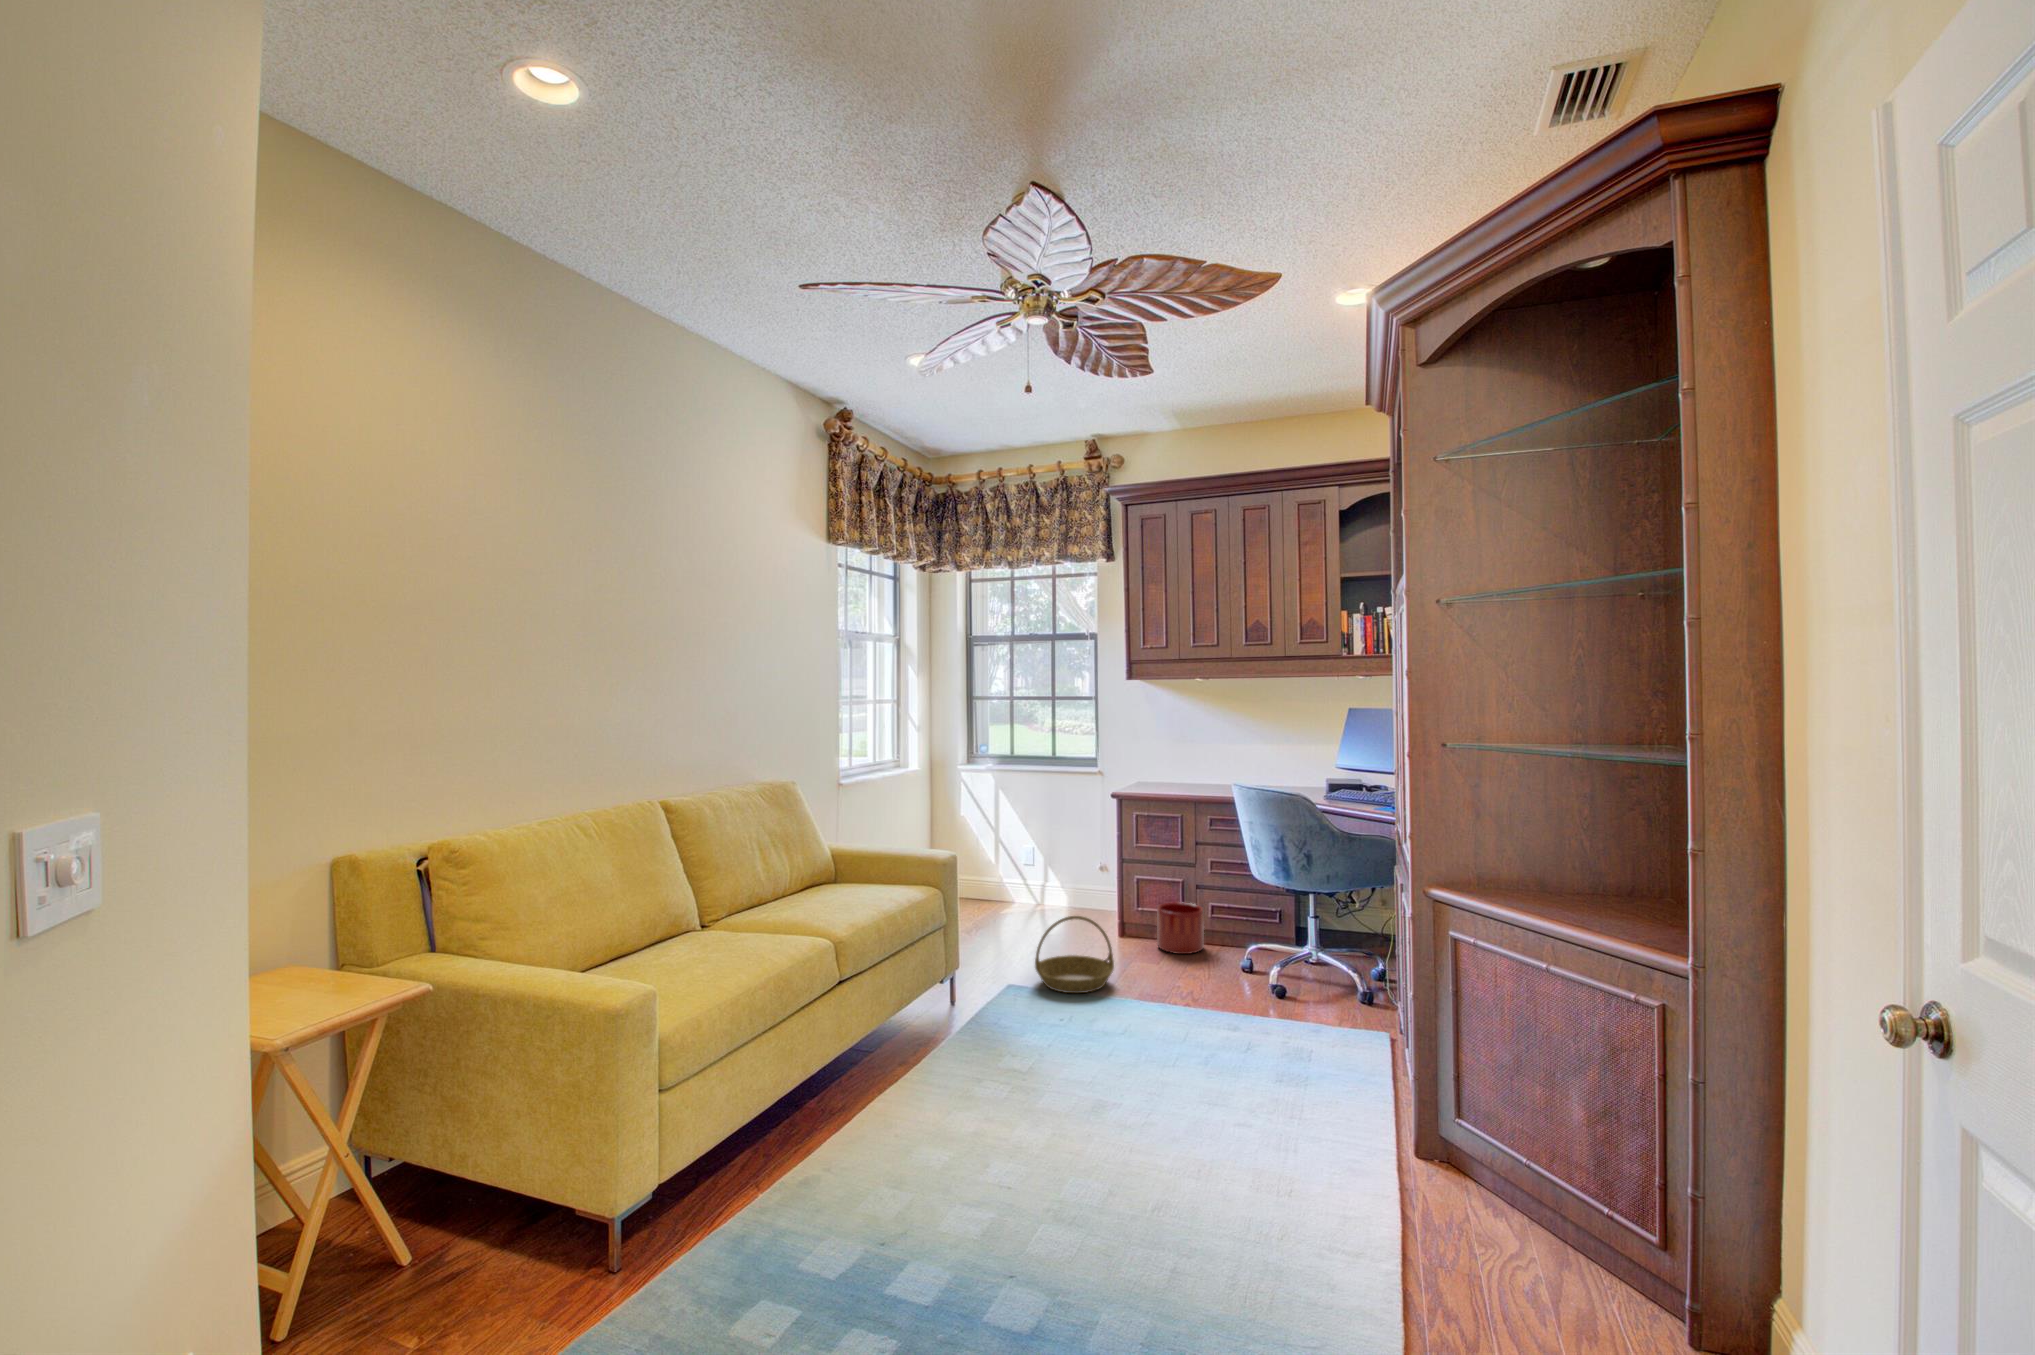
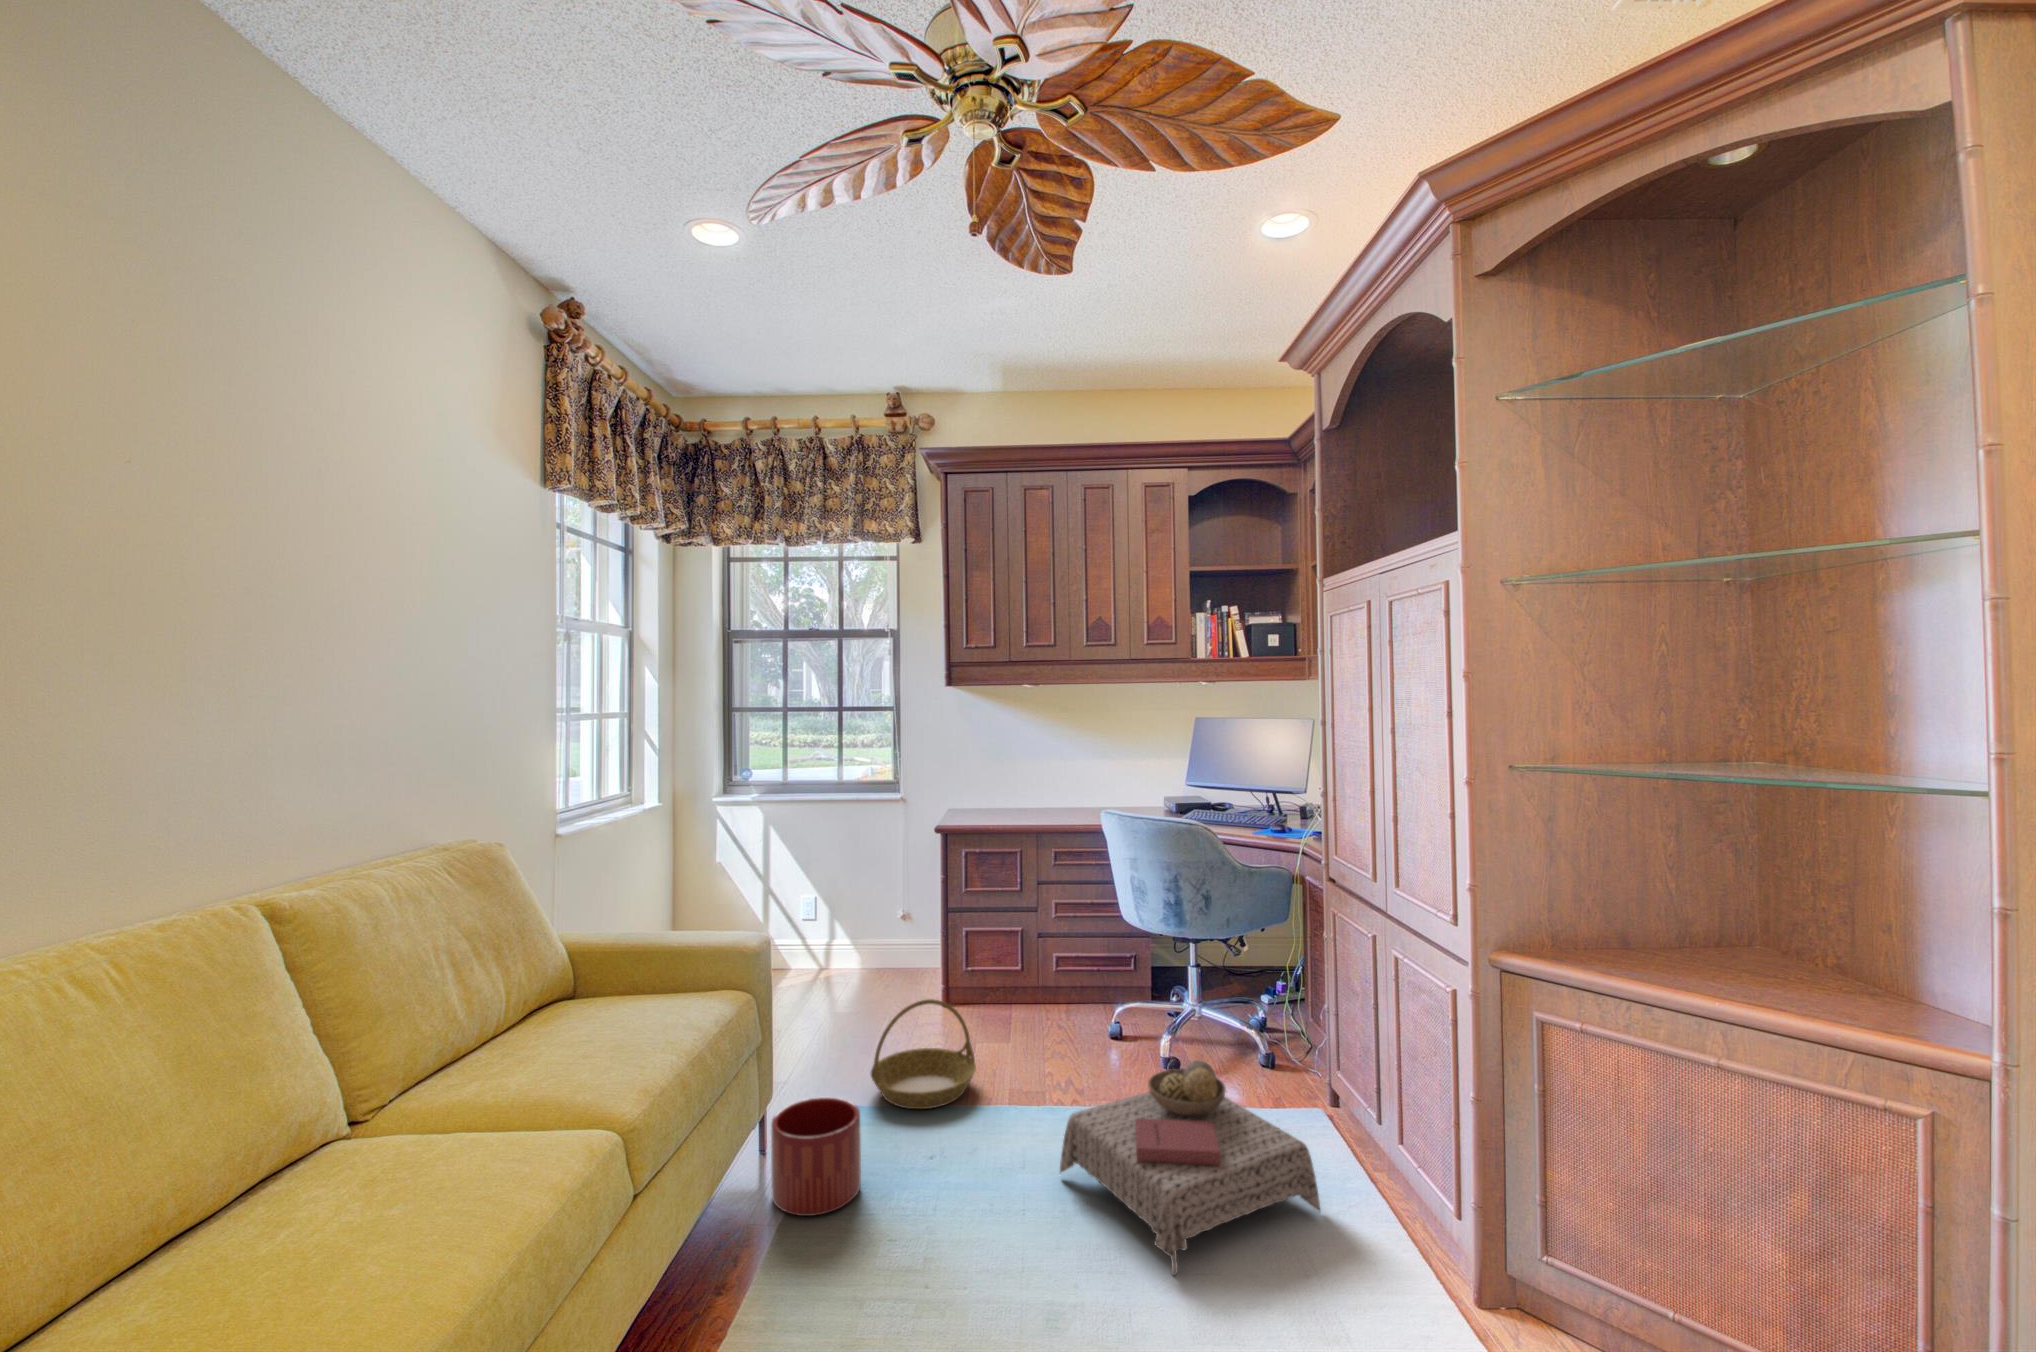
planter: present [1157,902,1204,954] -> present [771,1097,861,1216]
ottoman: none [1143,969,1326,1099] -> present [1060,1060,1320,1276]

